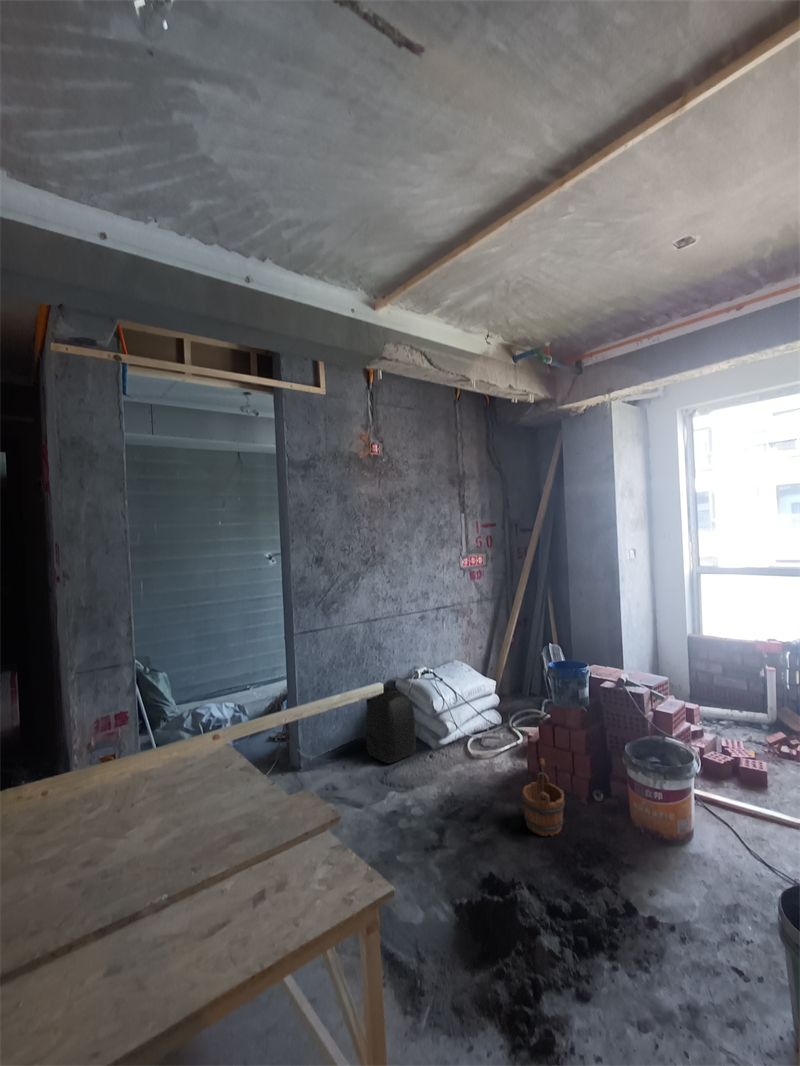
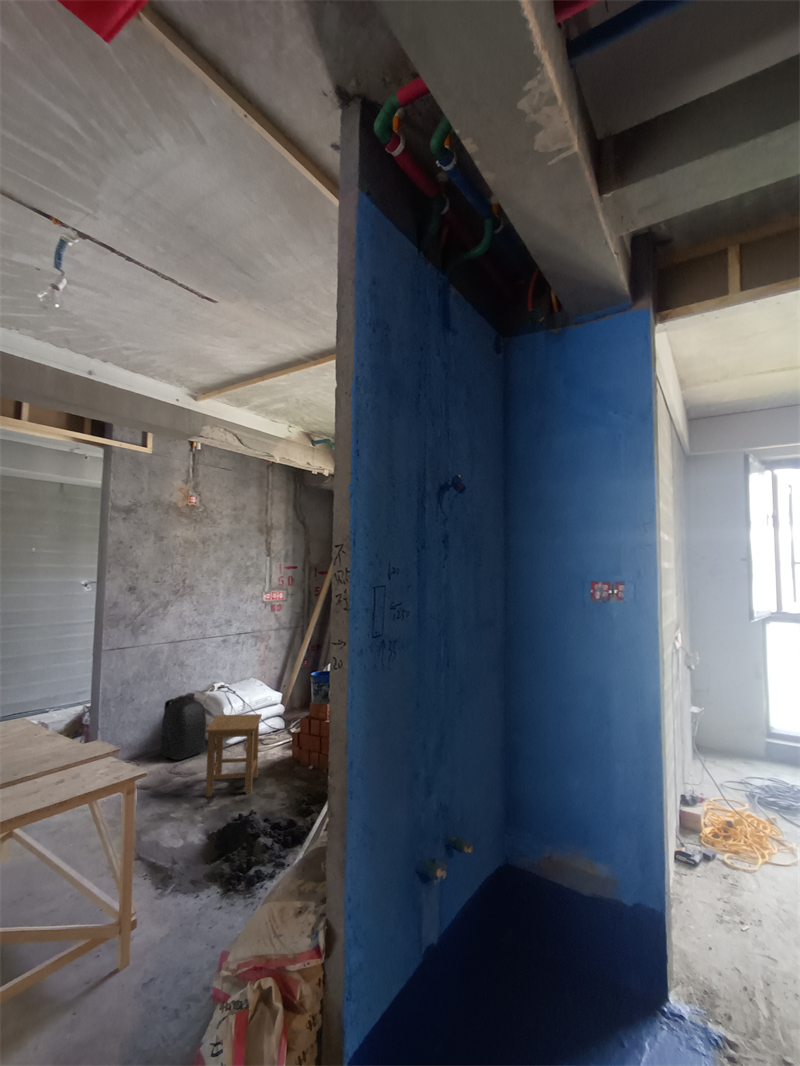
stool: none [428,723,493,837] -> present [205,714,262,797]
wooden bucket: present [522,758,565,836] -> none [278,733,308,790]

